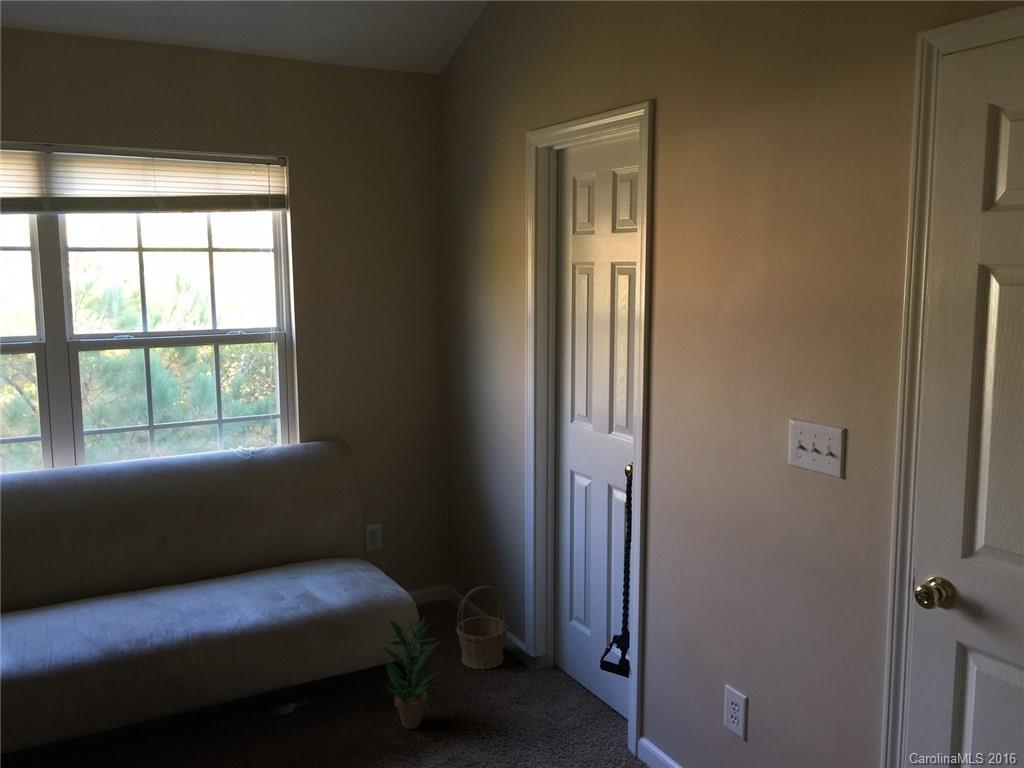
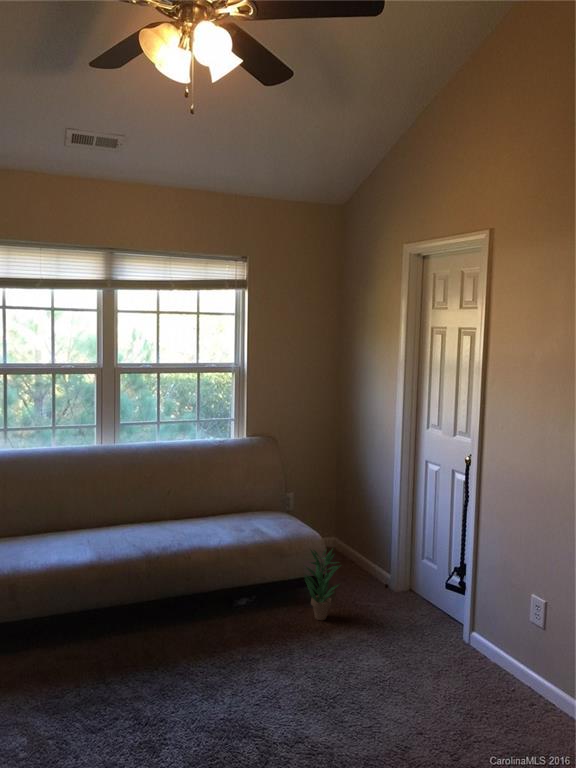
basket: present [456,586,509,669] -> none [345,535,380,590]

